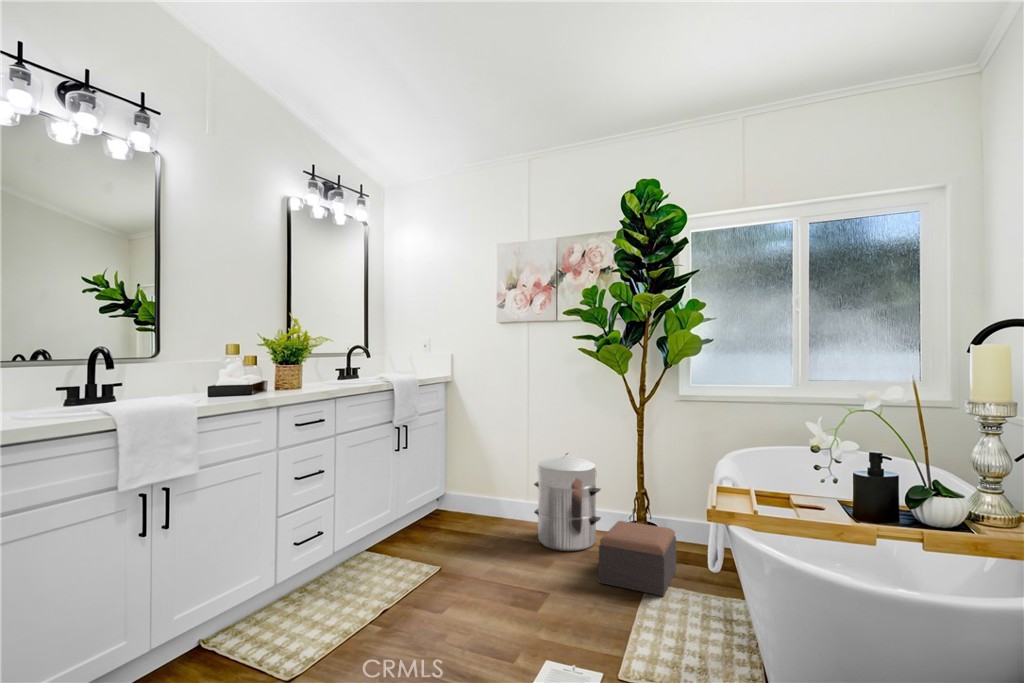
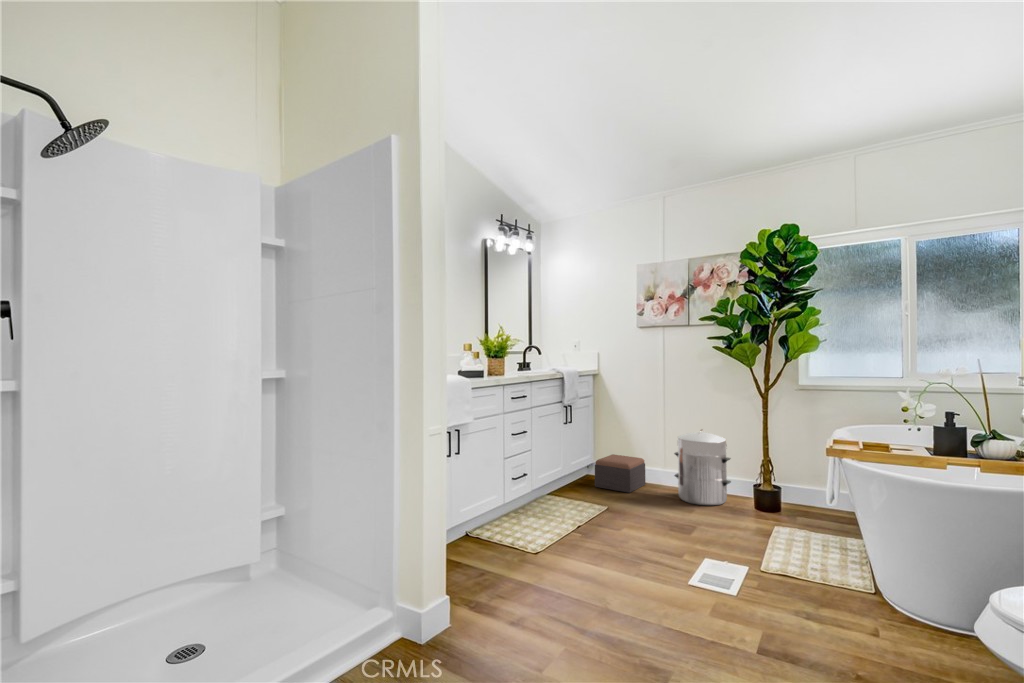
footstool: present [599,521,676,596] -> present [595,454,645,493]

